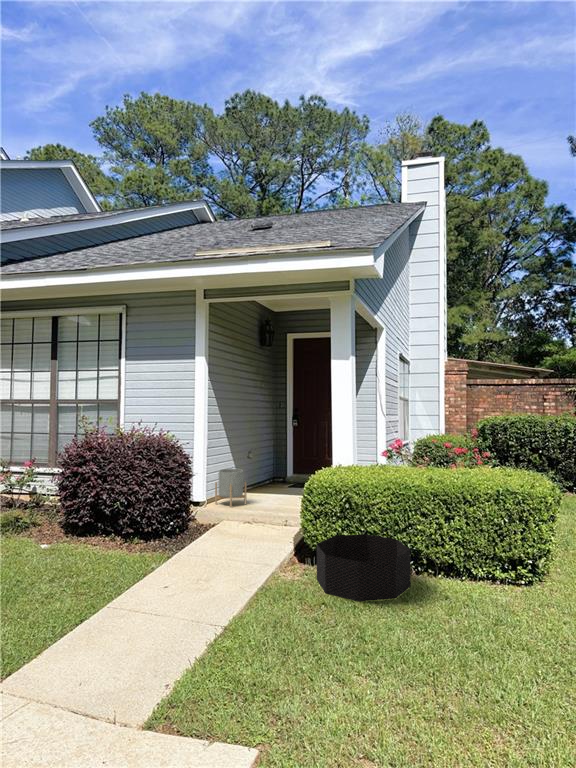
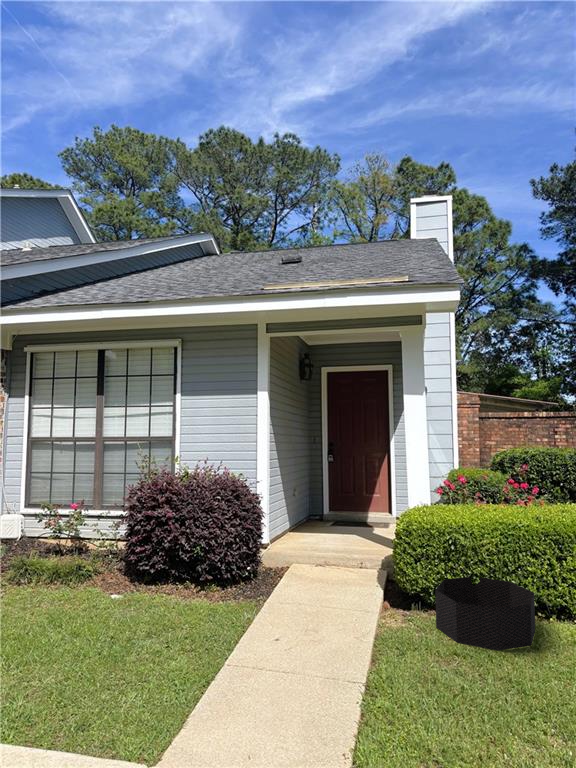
planter: present [215,469,247,508] -> none [275,507,307,549]

